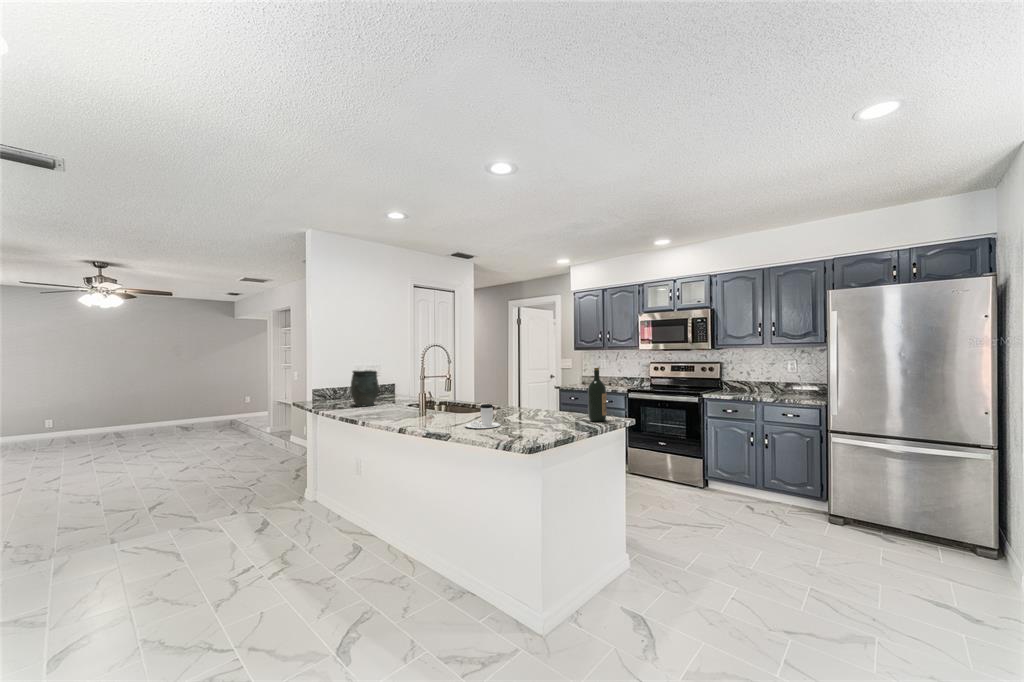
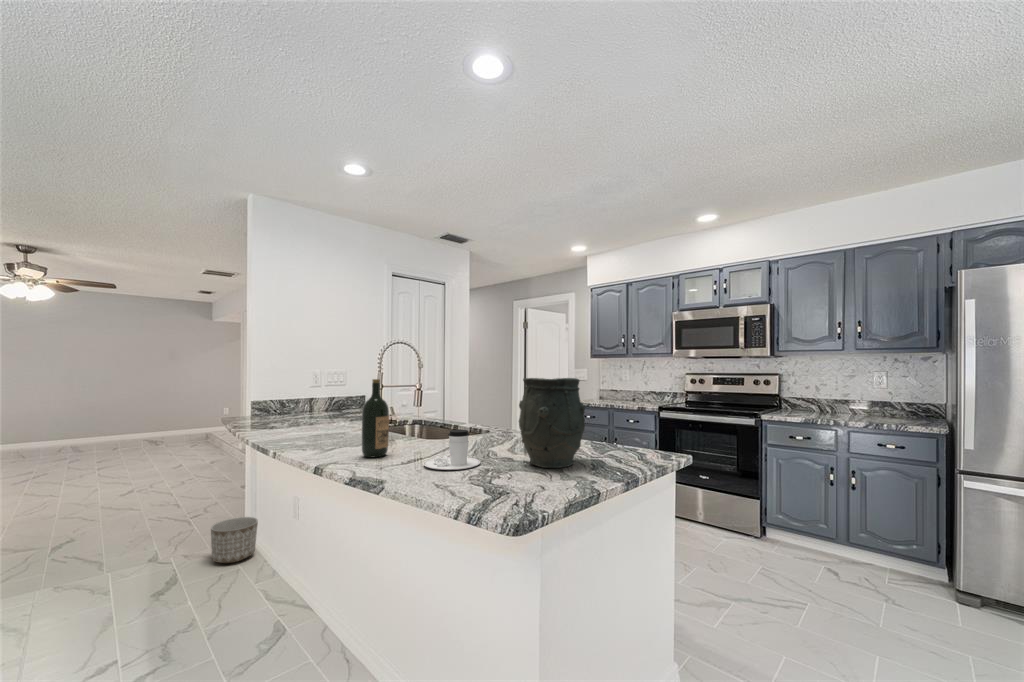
wine bottle: present [588,368,607,422] -> present [362,379,389,458]
vase: present [351,370,379,407] -> present [519,378,585,468]
planter: none [286,479,320,512] -> present [211,517,258,563]

